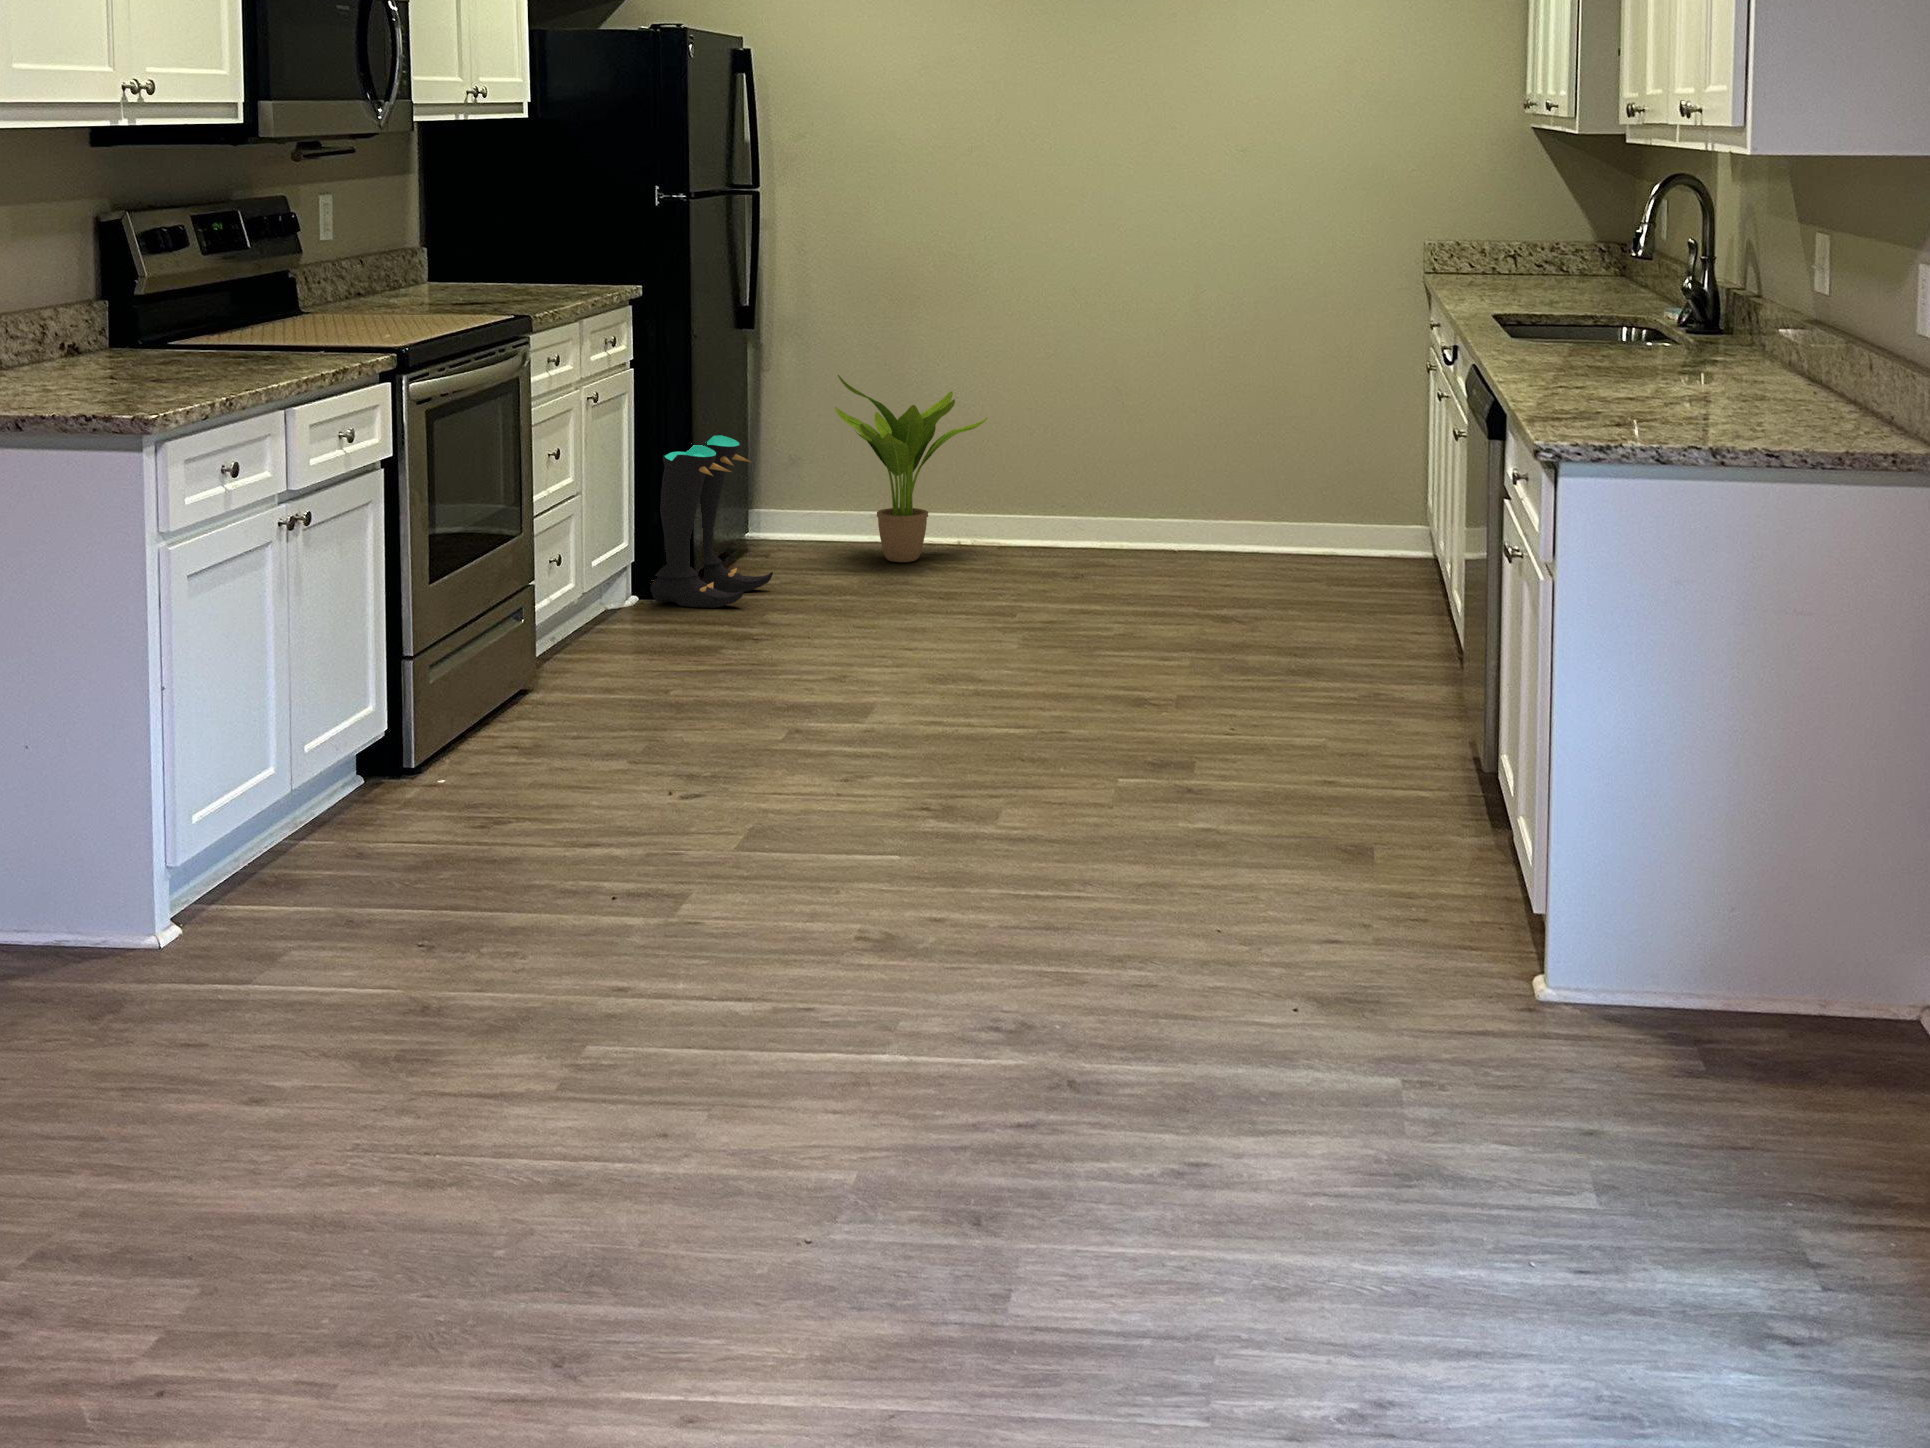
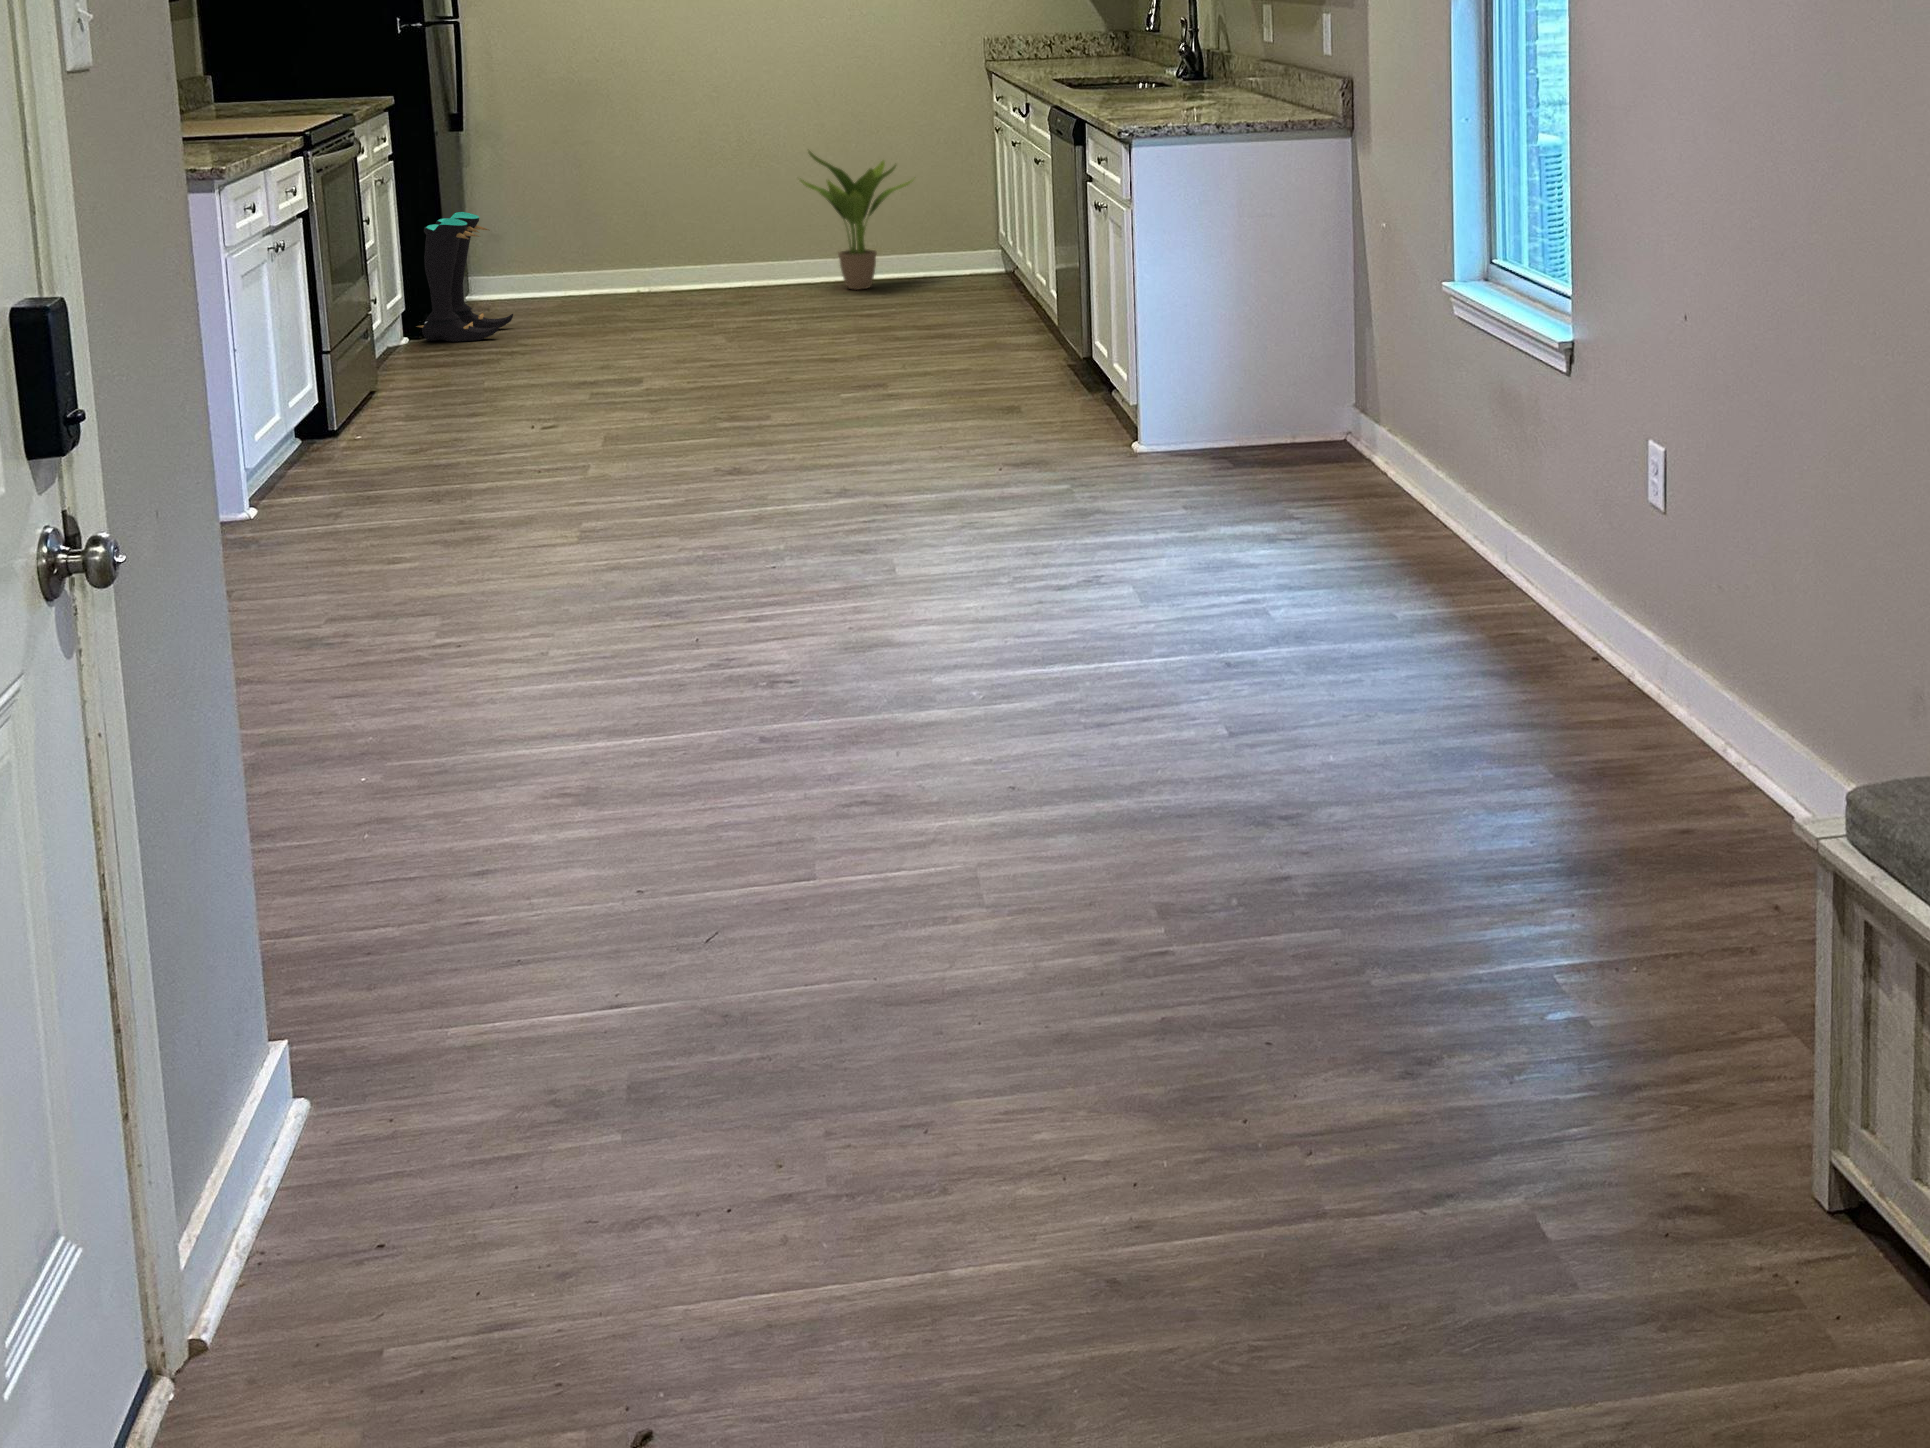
potted plant: present [835,375,988,562] -> present [800,151,913,290]

